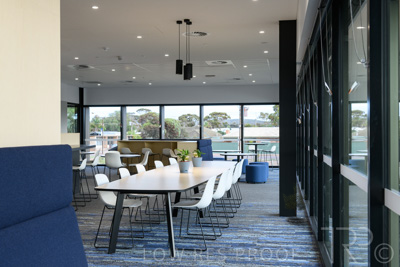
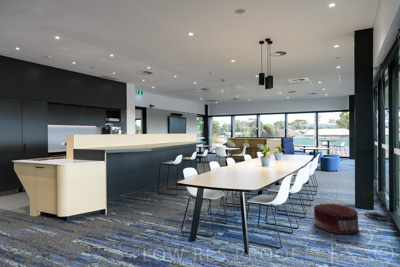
pouf: none [237,208,278,236] -> present [314,203,359,234]

